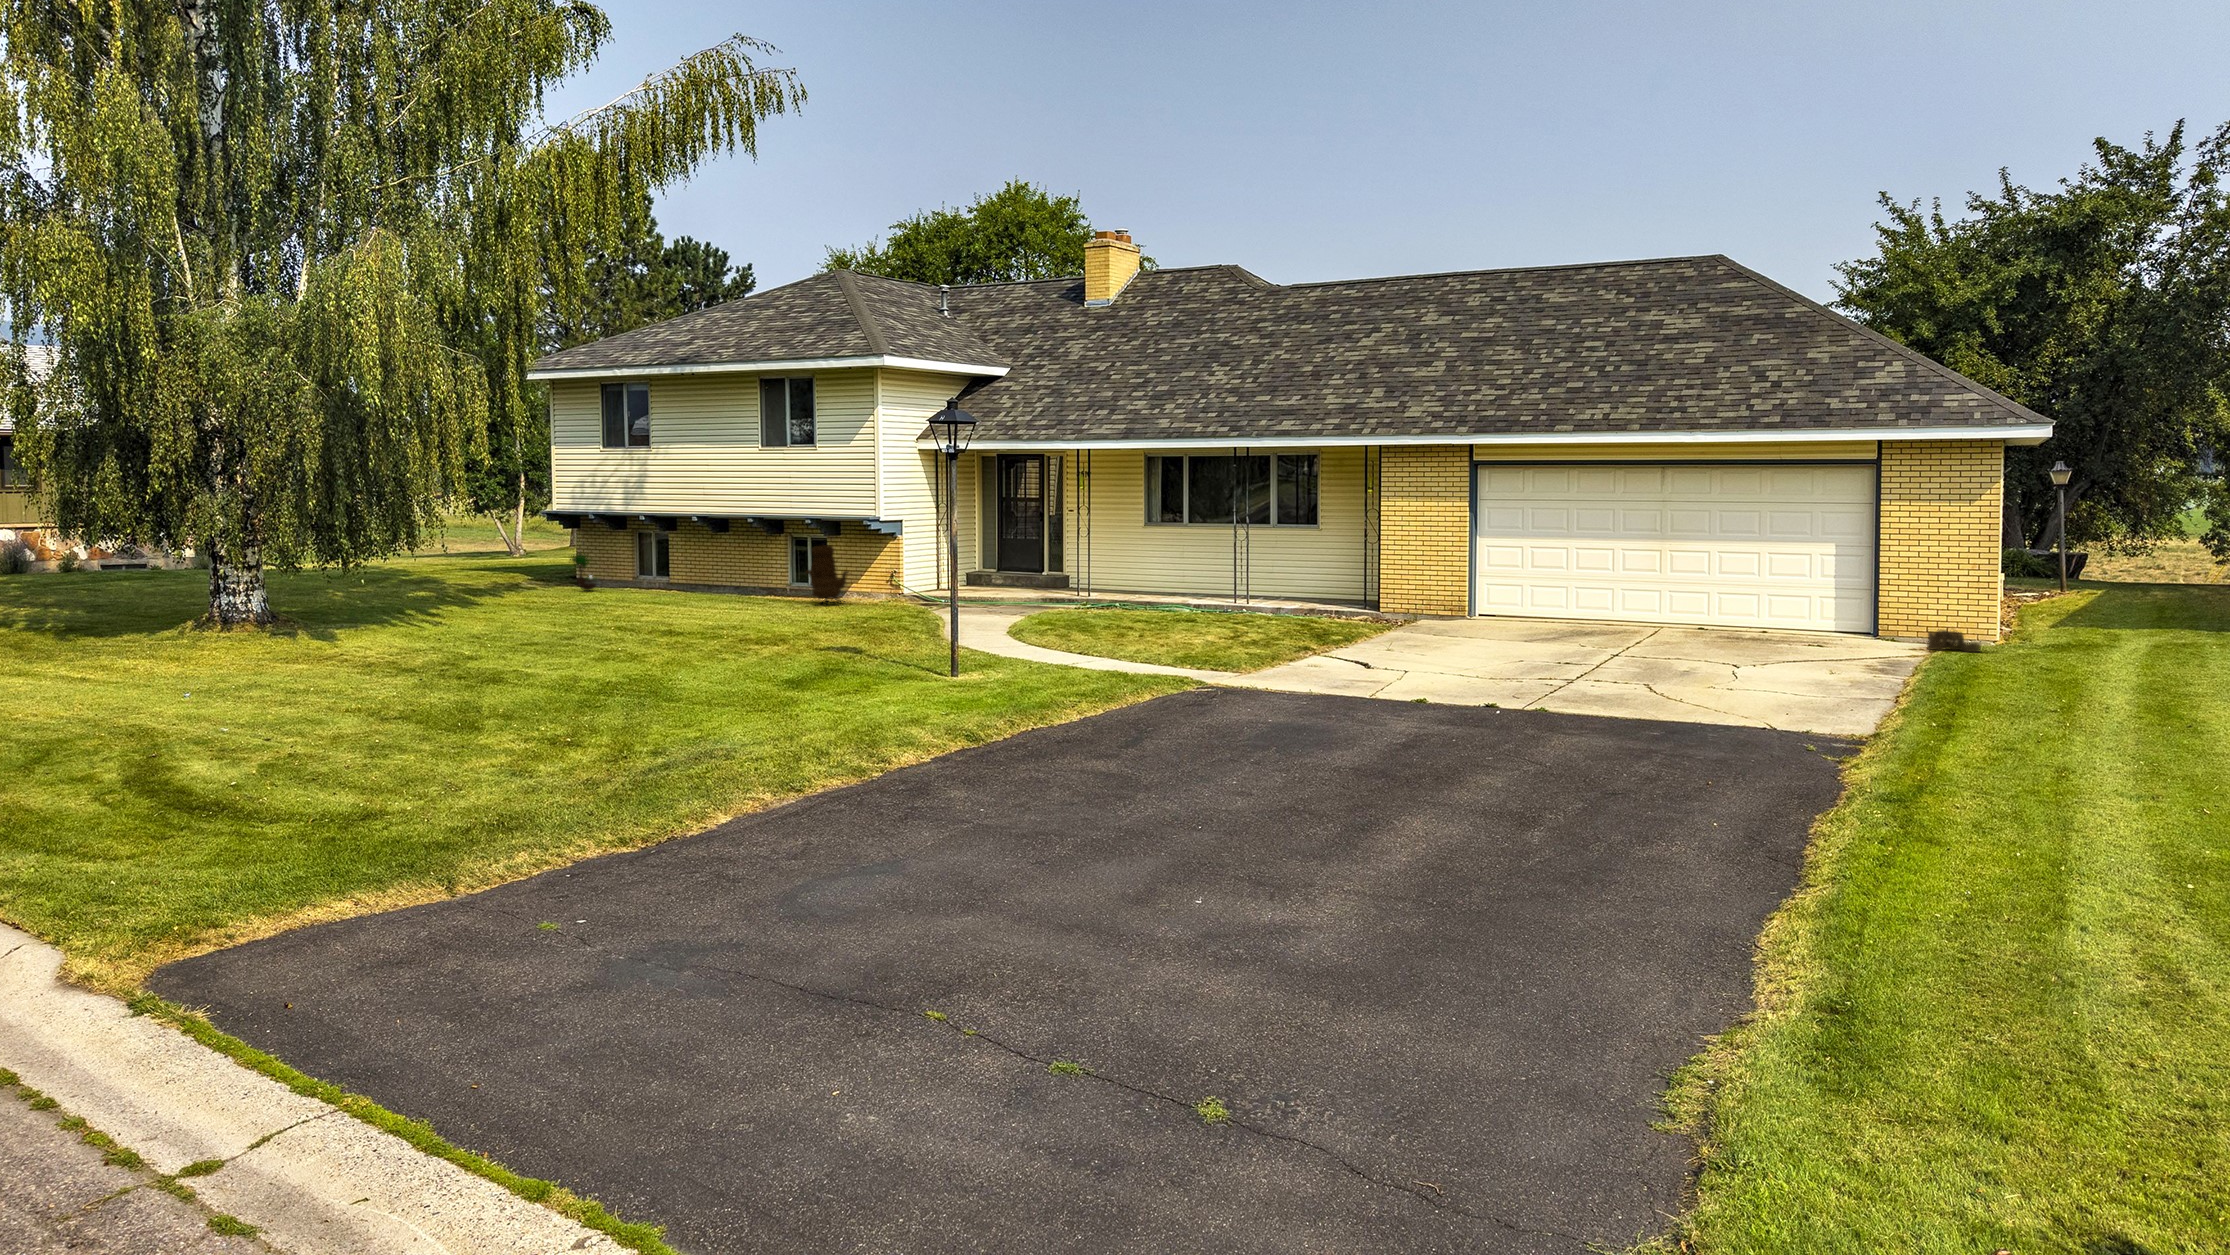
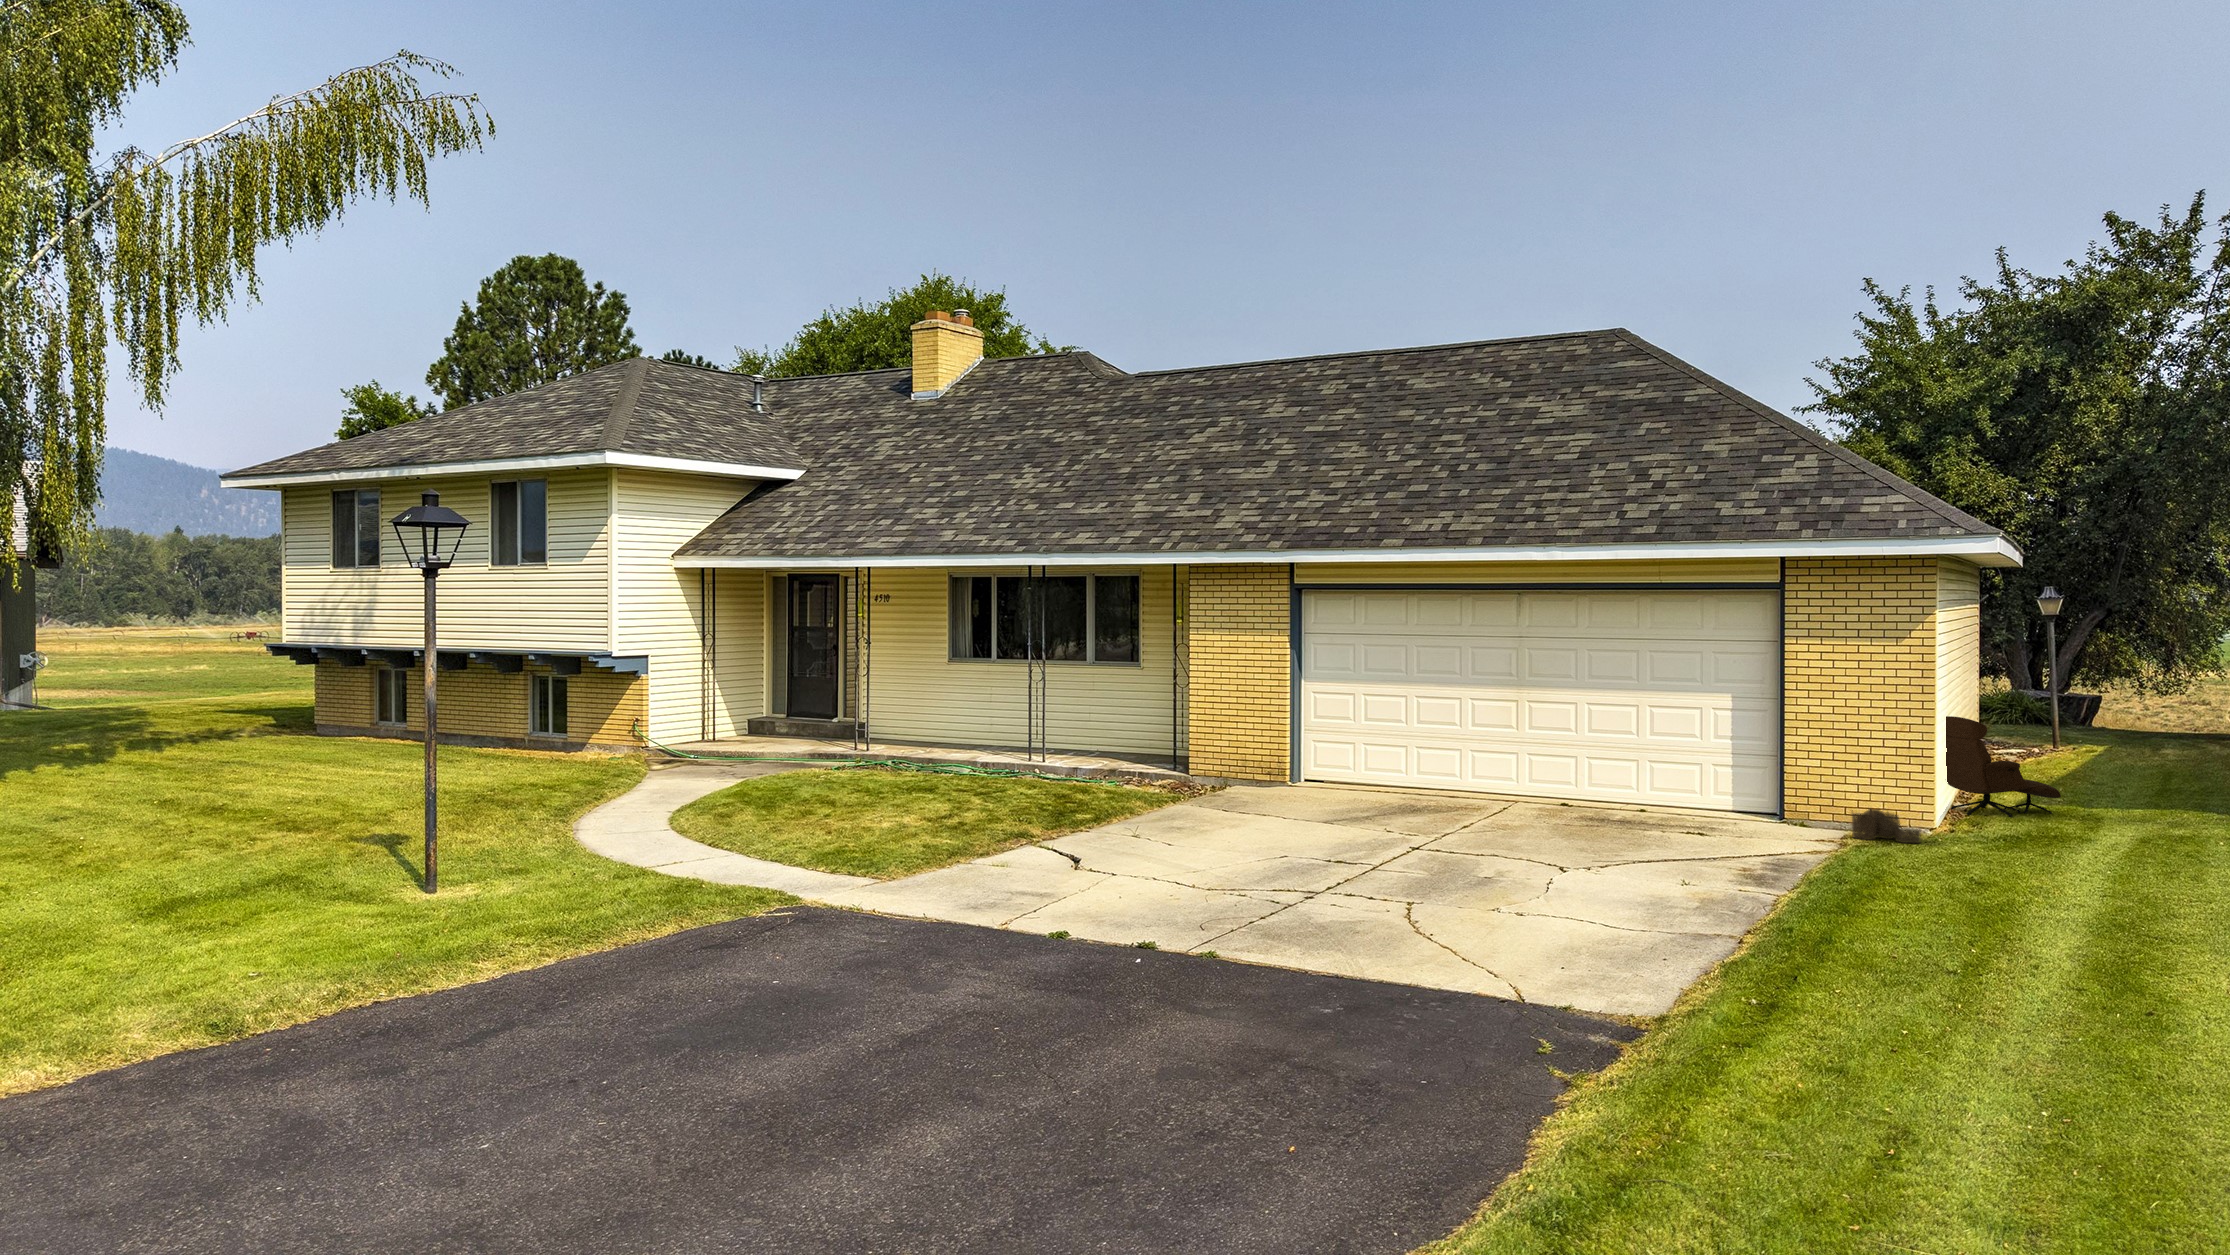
lounge chair: present [806,545,849,604] -> present [1946,716,2061,817]
potted tree: present [570,553,596,591] -> none [283,687,319,737]

